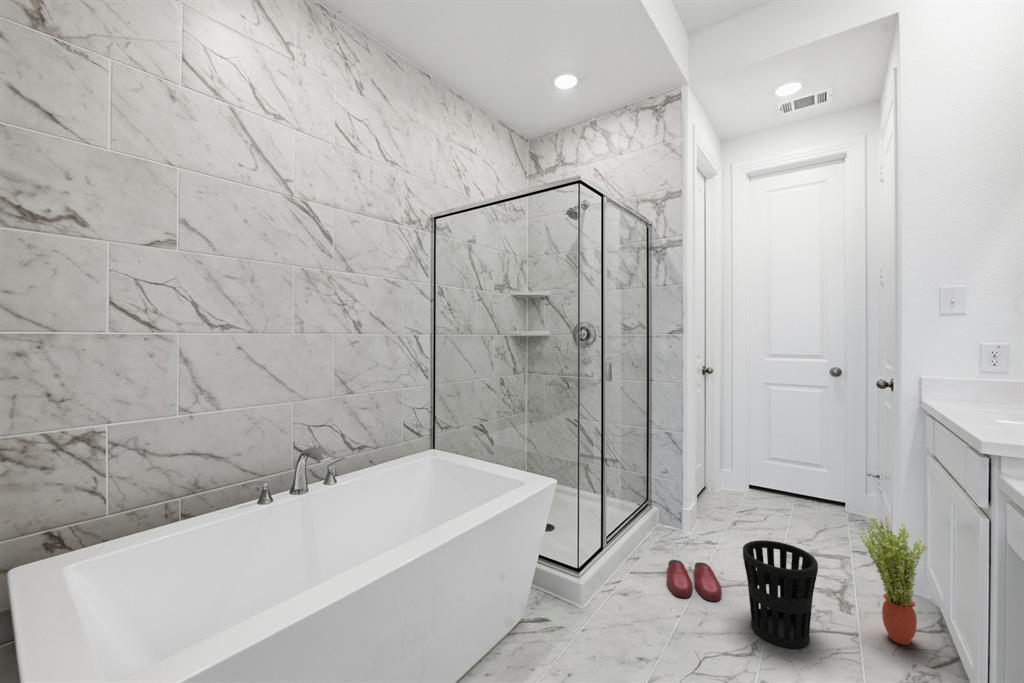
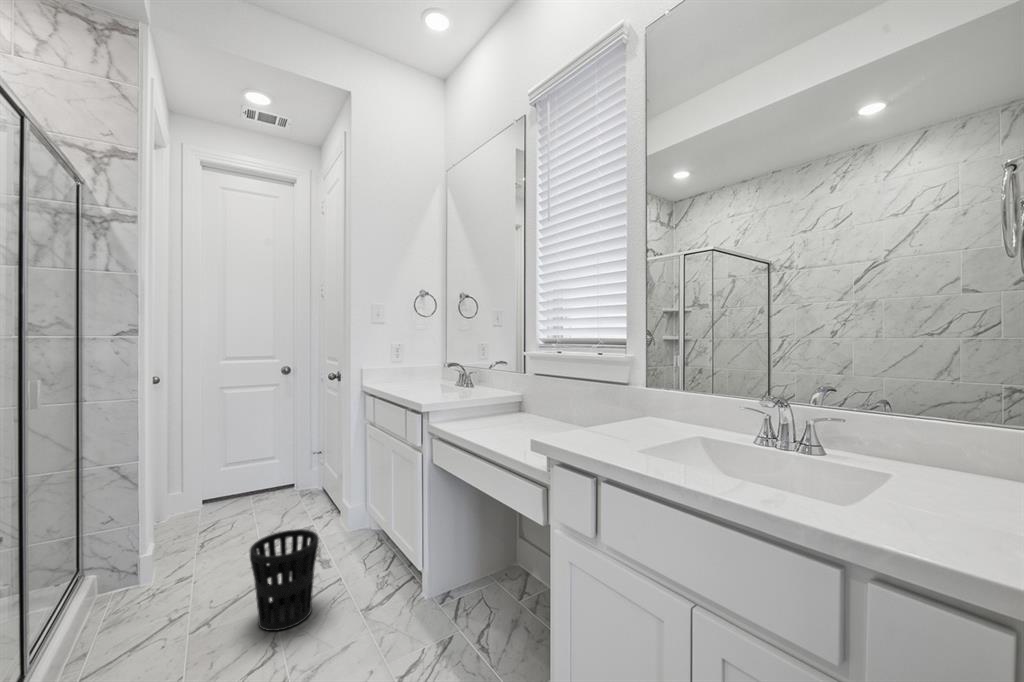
potted plant: present [860,516,927,645] -> none [341,477,384,571]
slippers: present [667,560,722,601] -> none [138,596,218,651]

